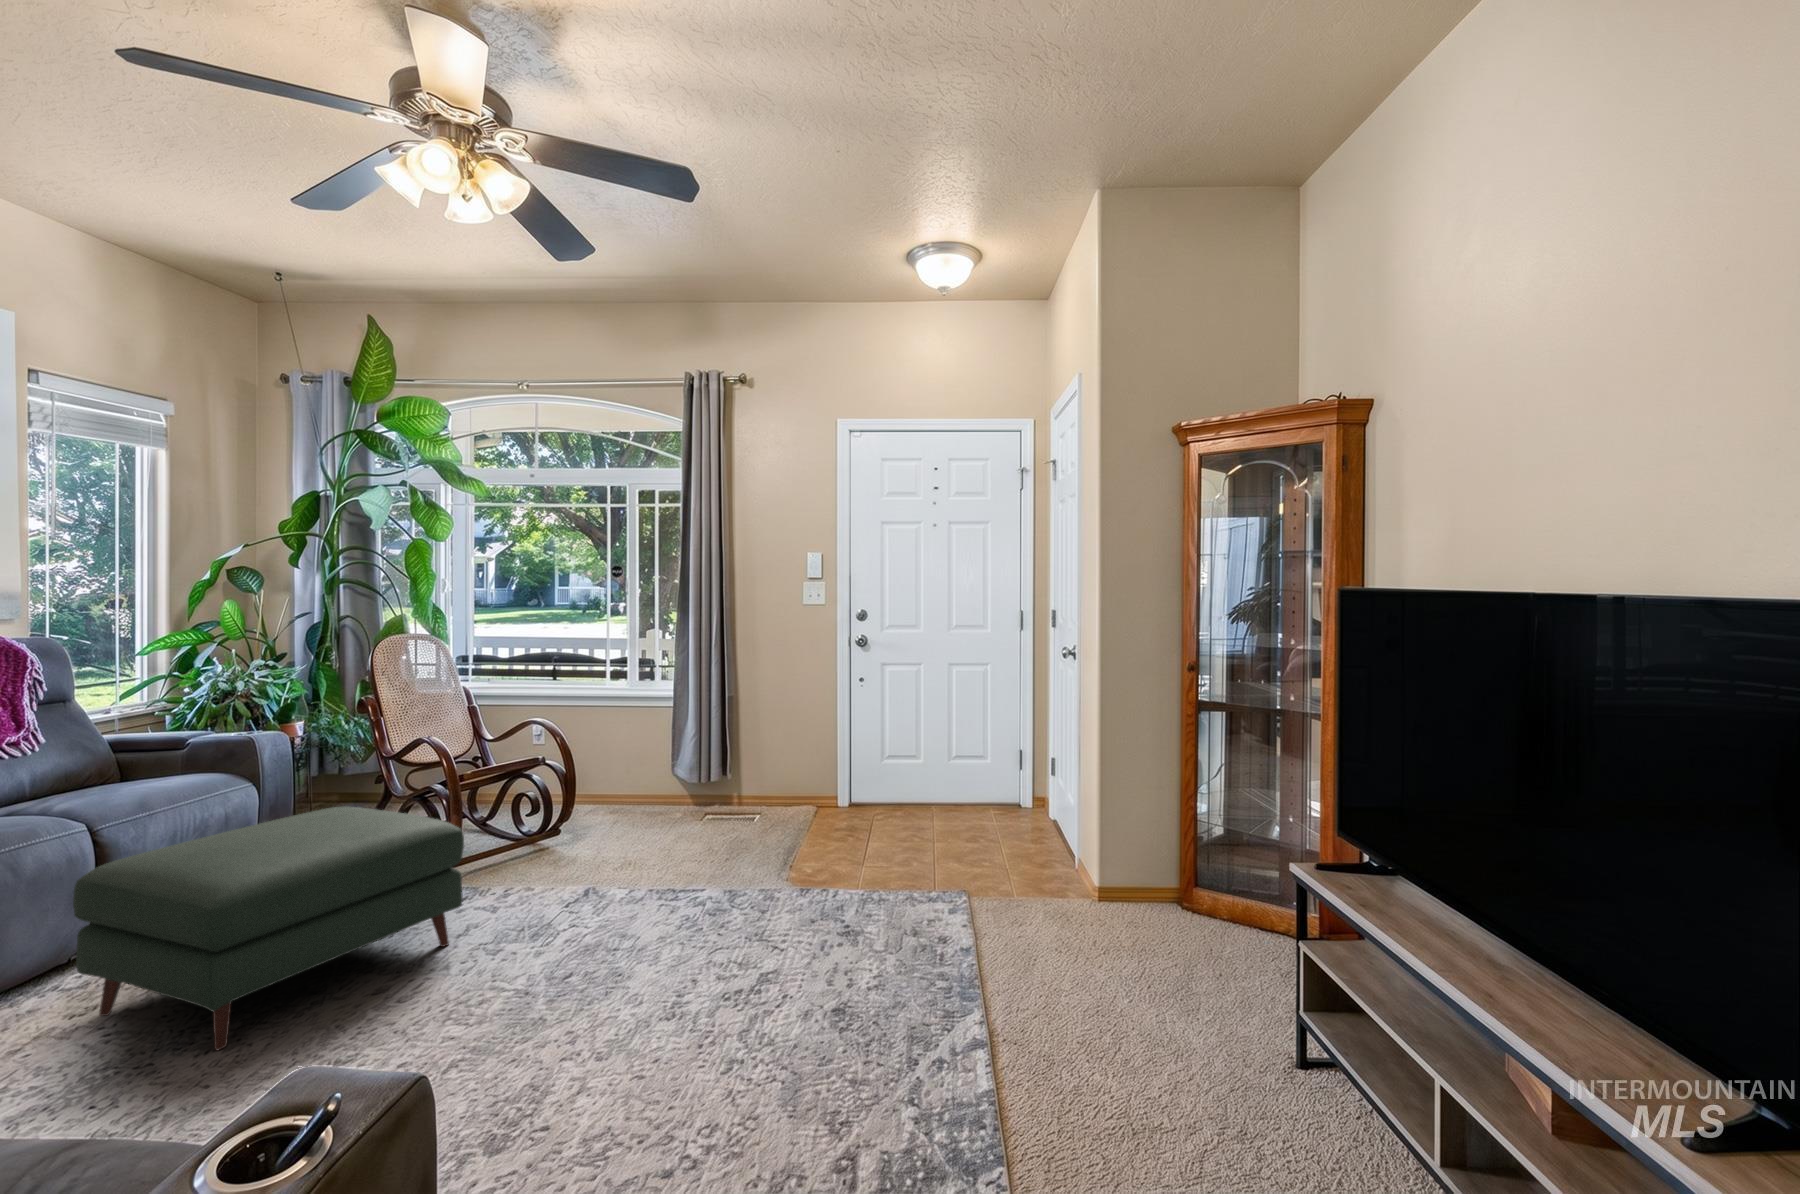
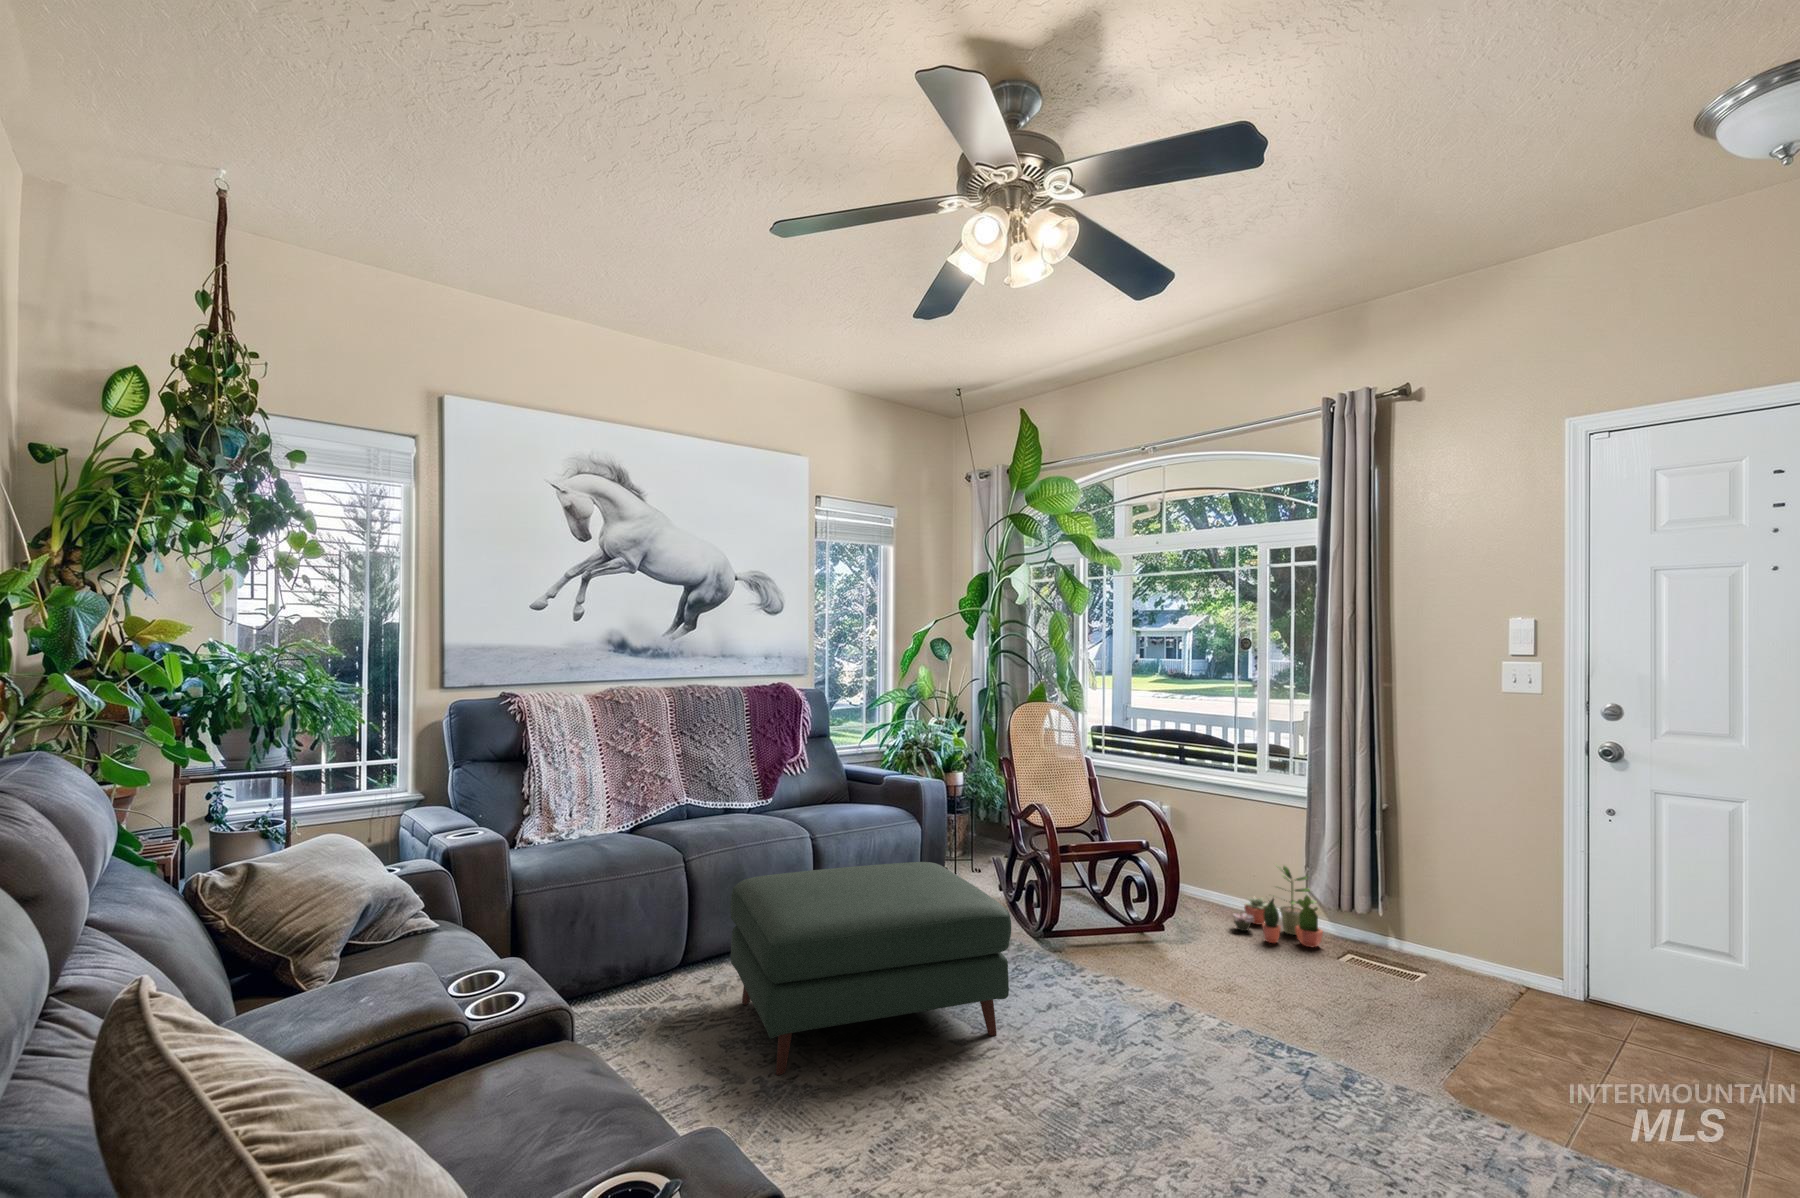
potted plant: none [612,757,685,822] -> present [1233,866,1323,947]

